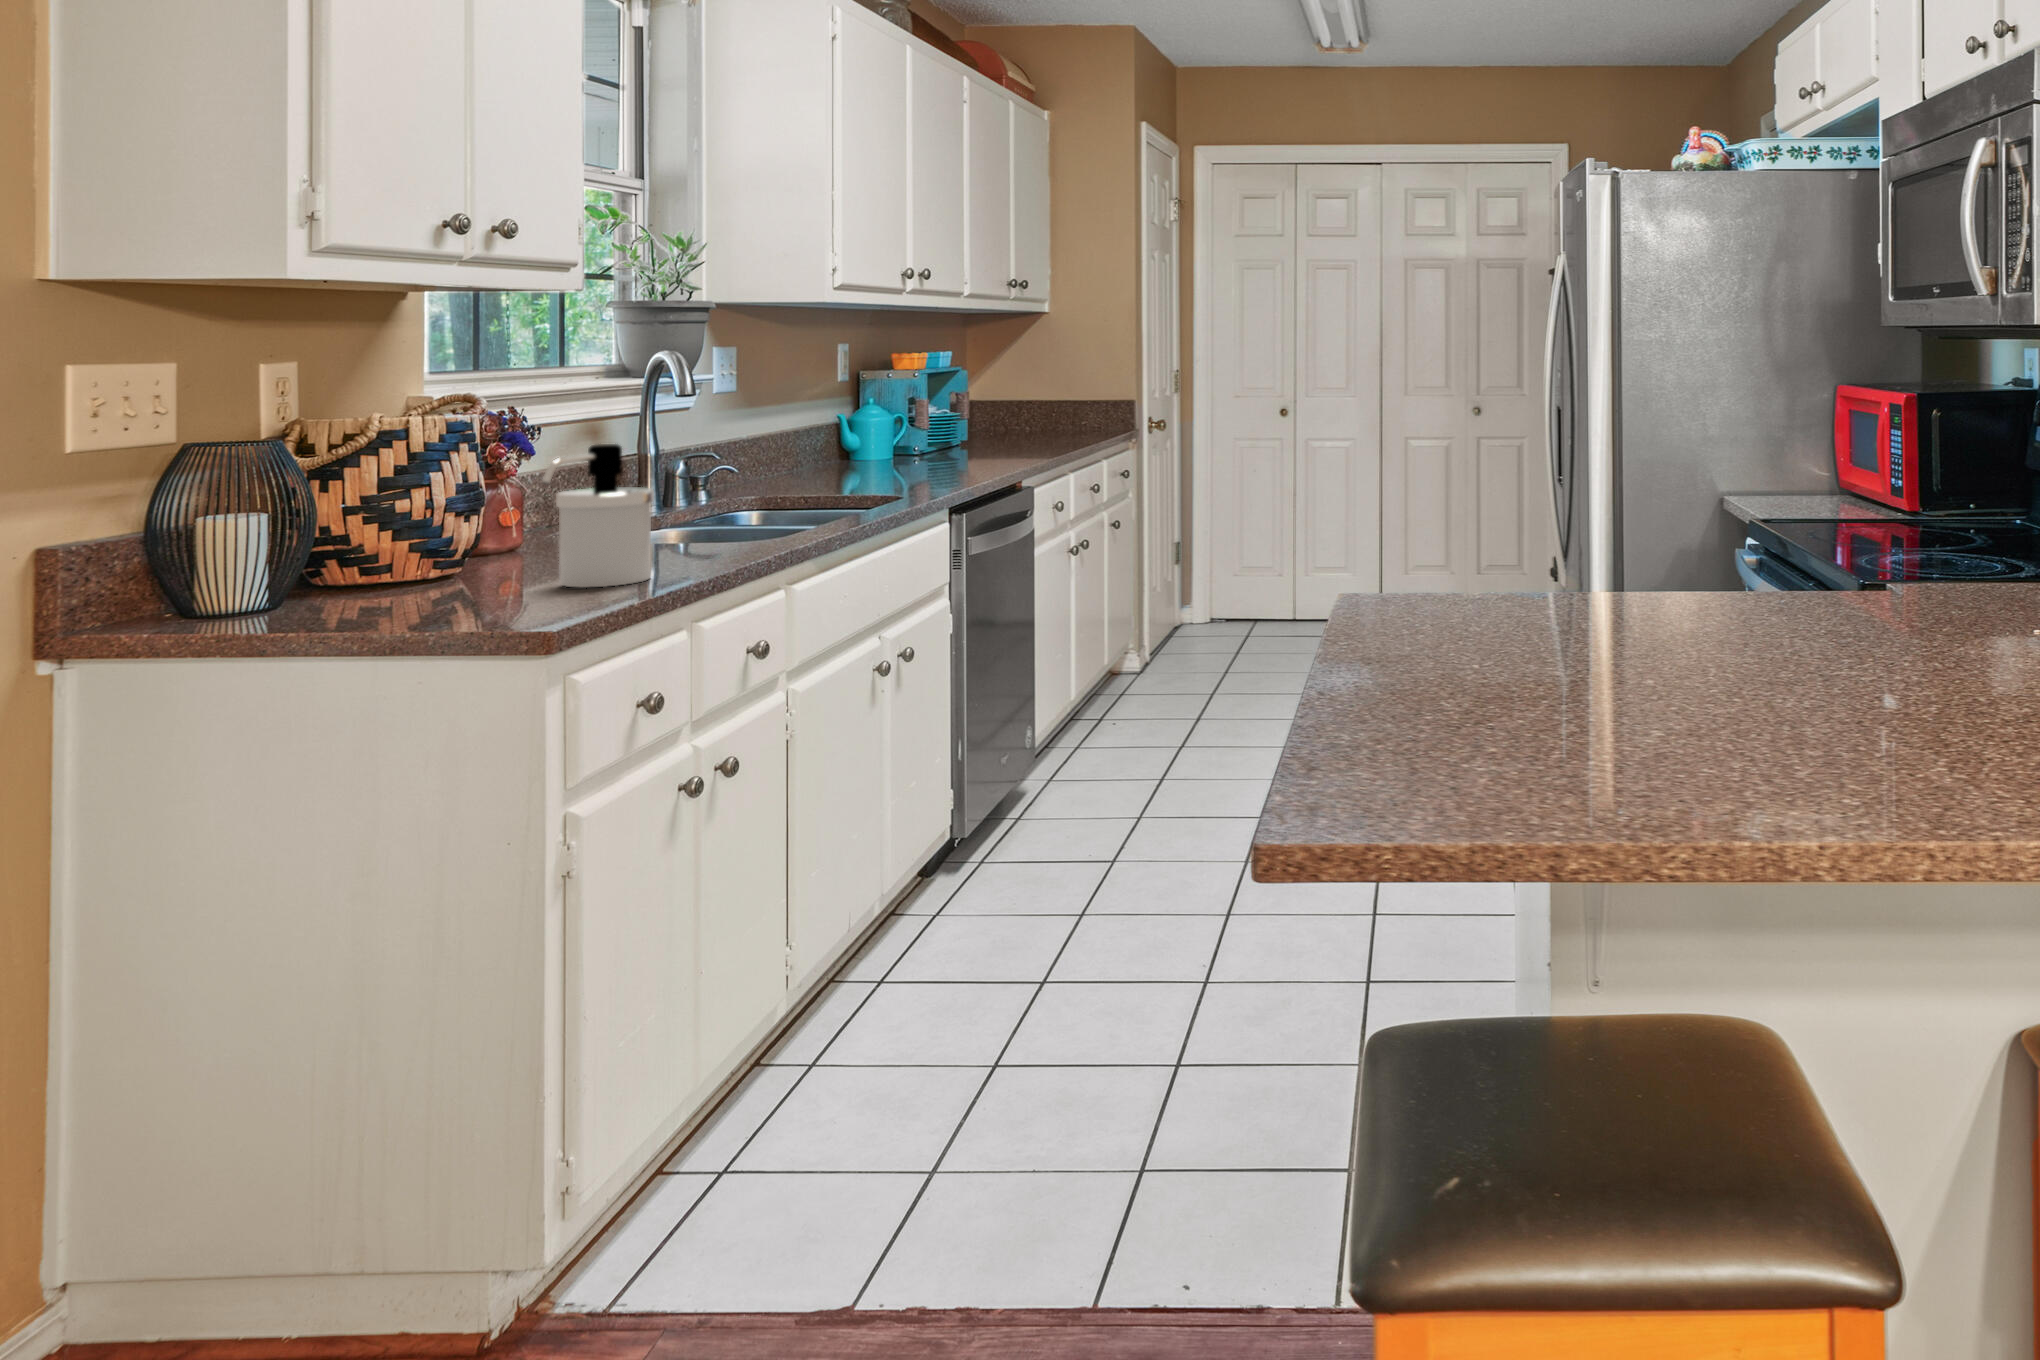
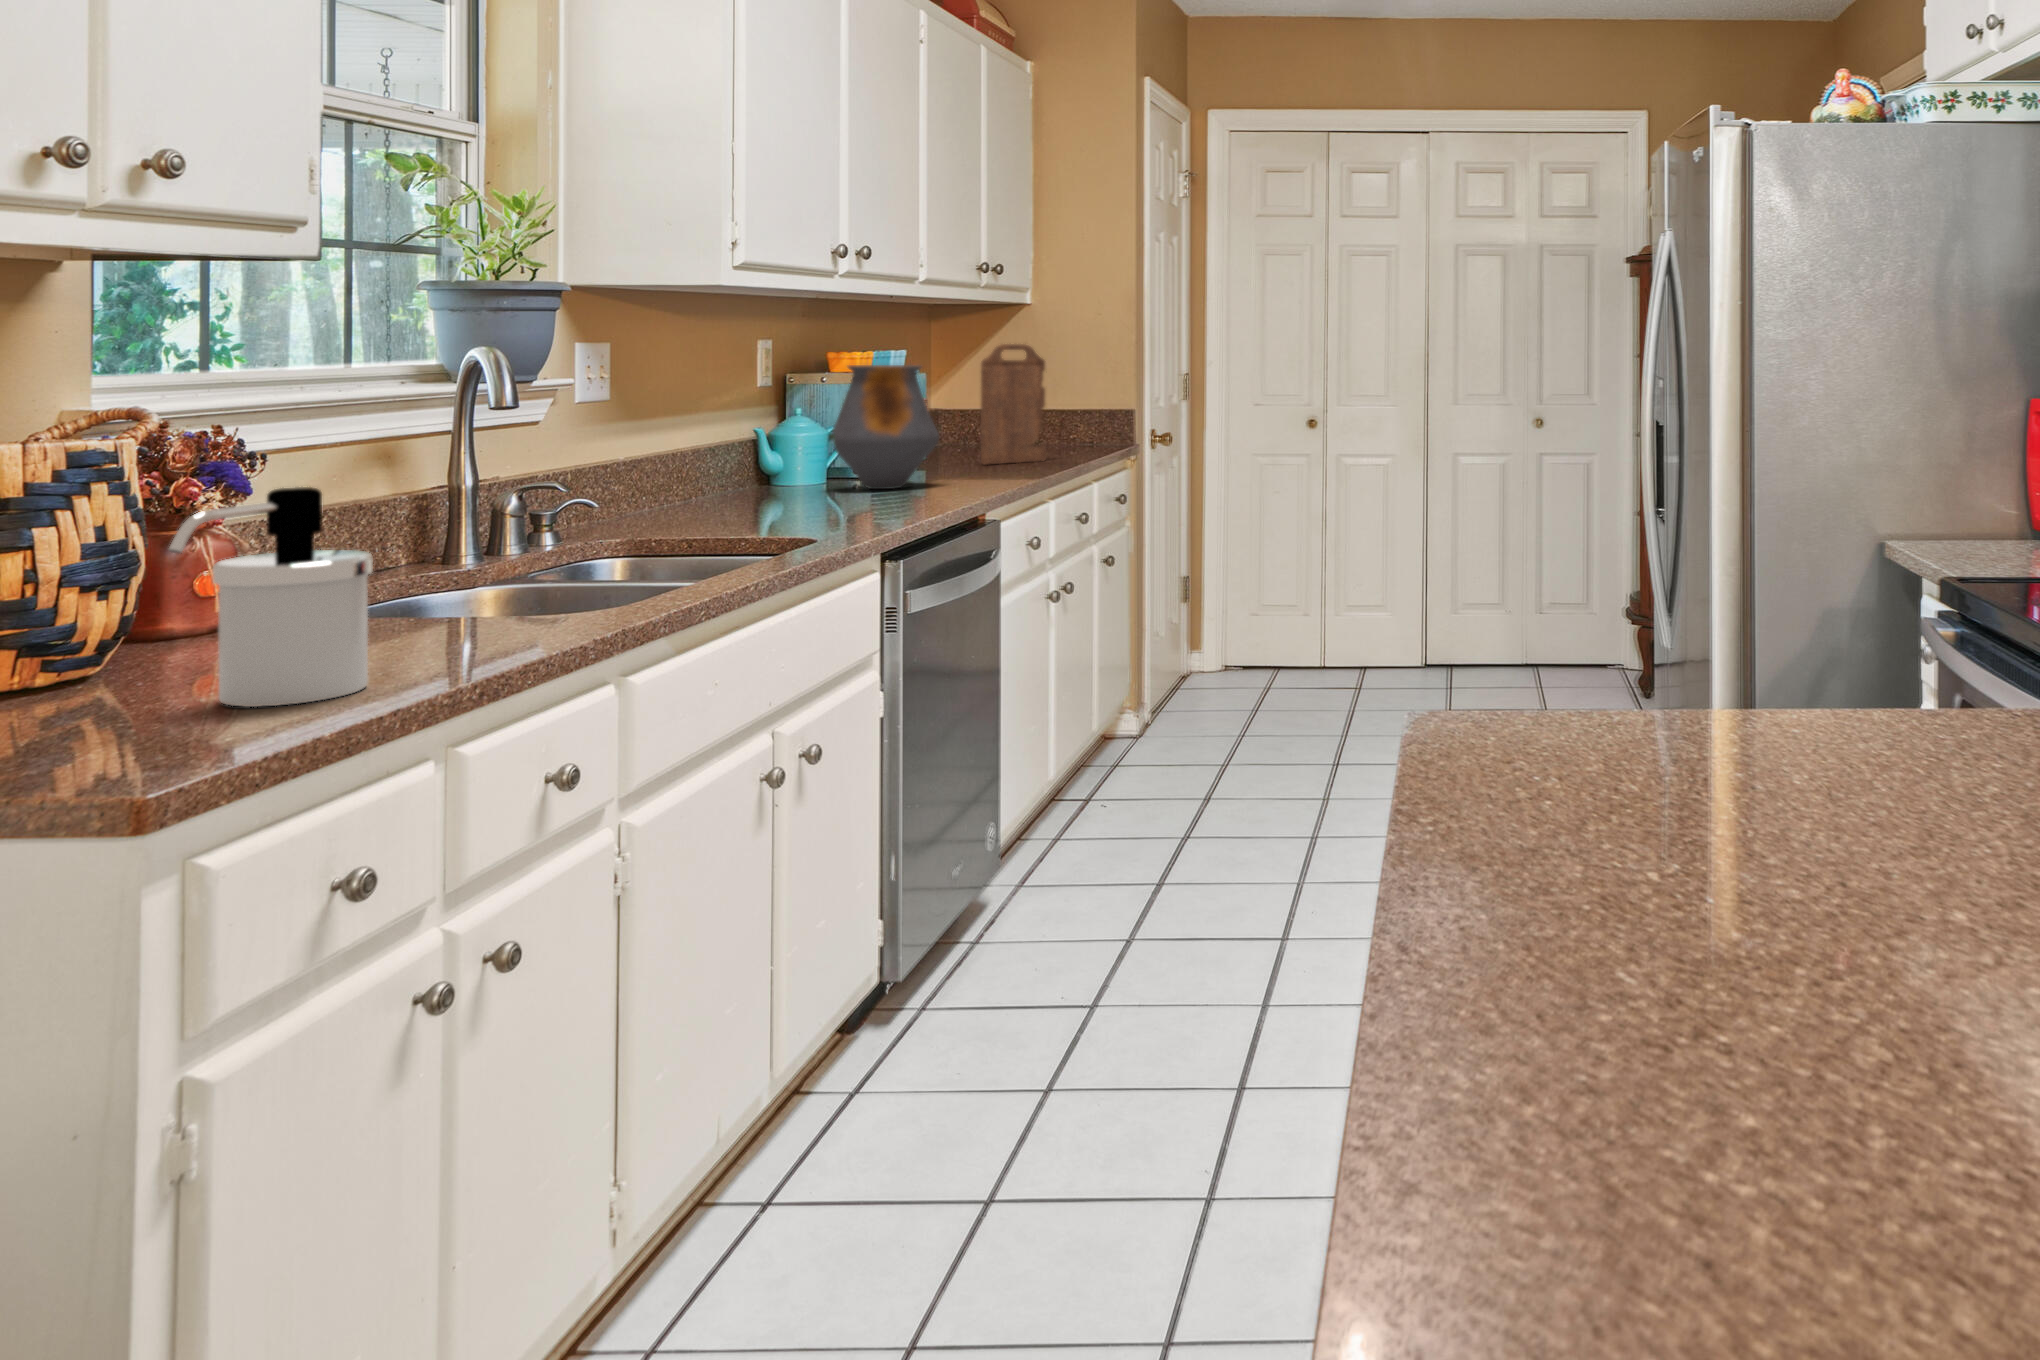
cutting board: none [1011,347,1065,446] -> present [980,344,1046,464]
vase: none [894,364,983,465] -> present [832,365,939,489]

